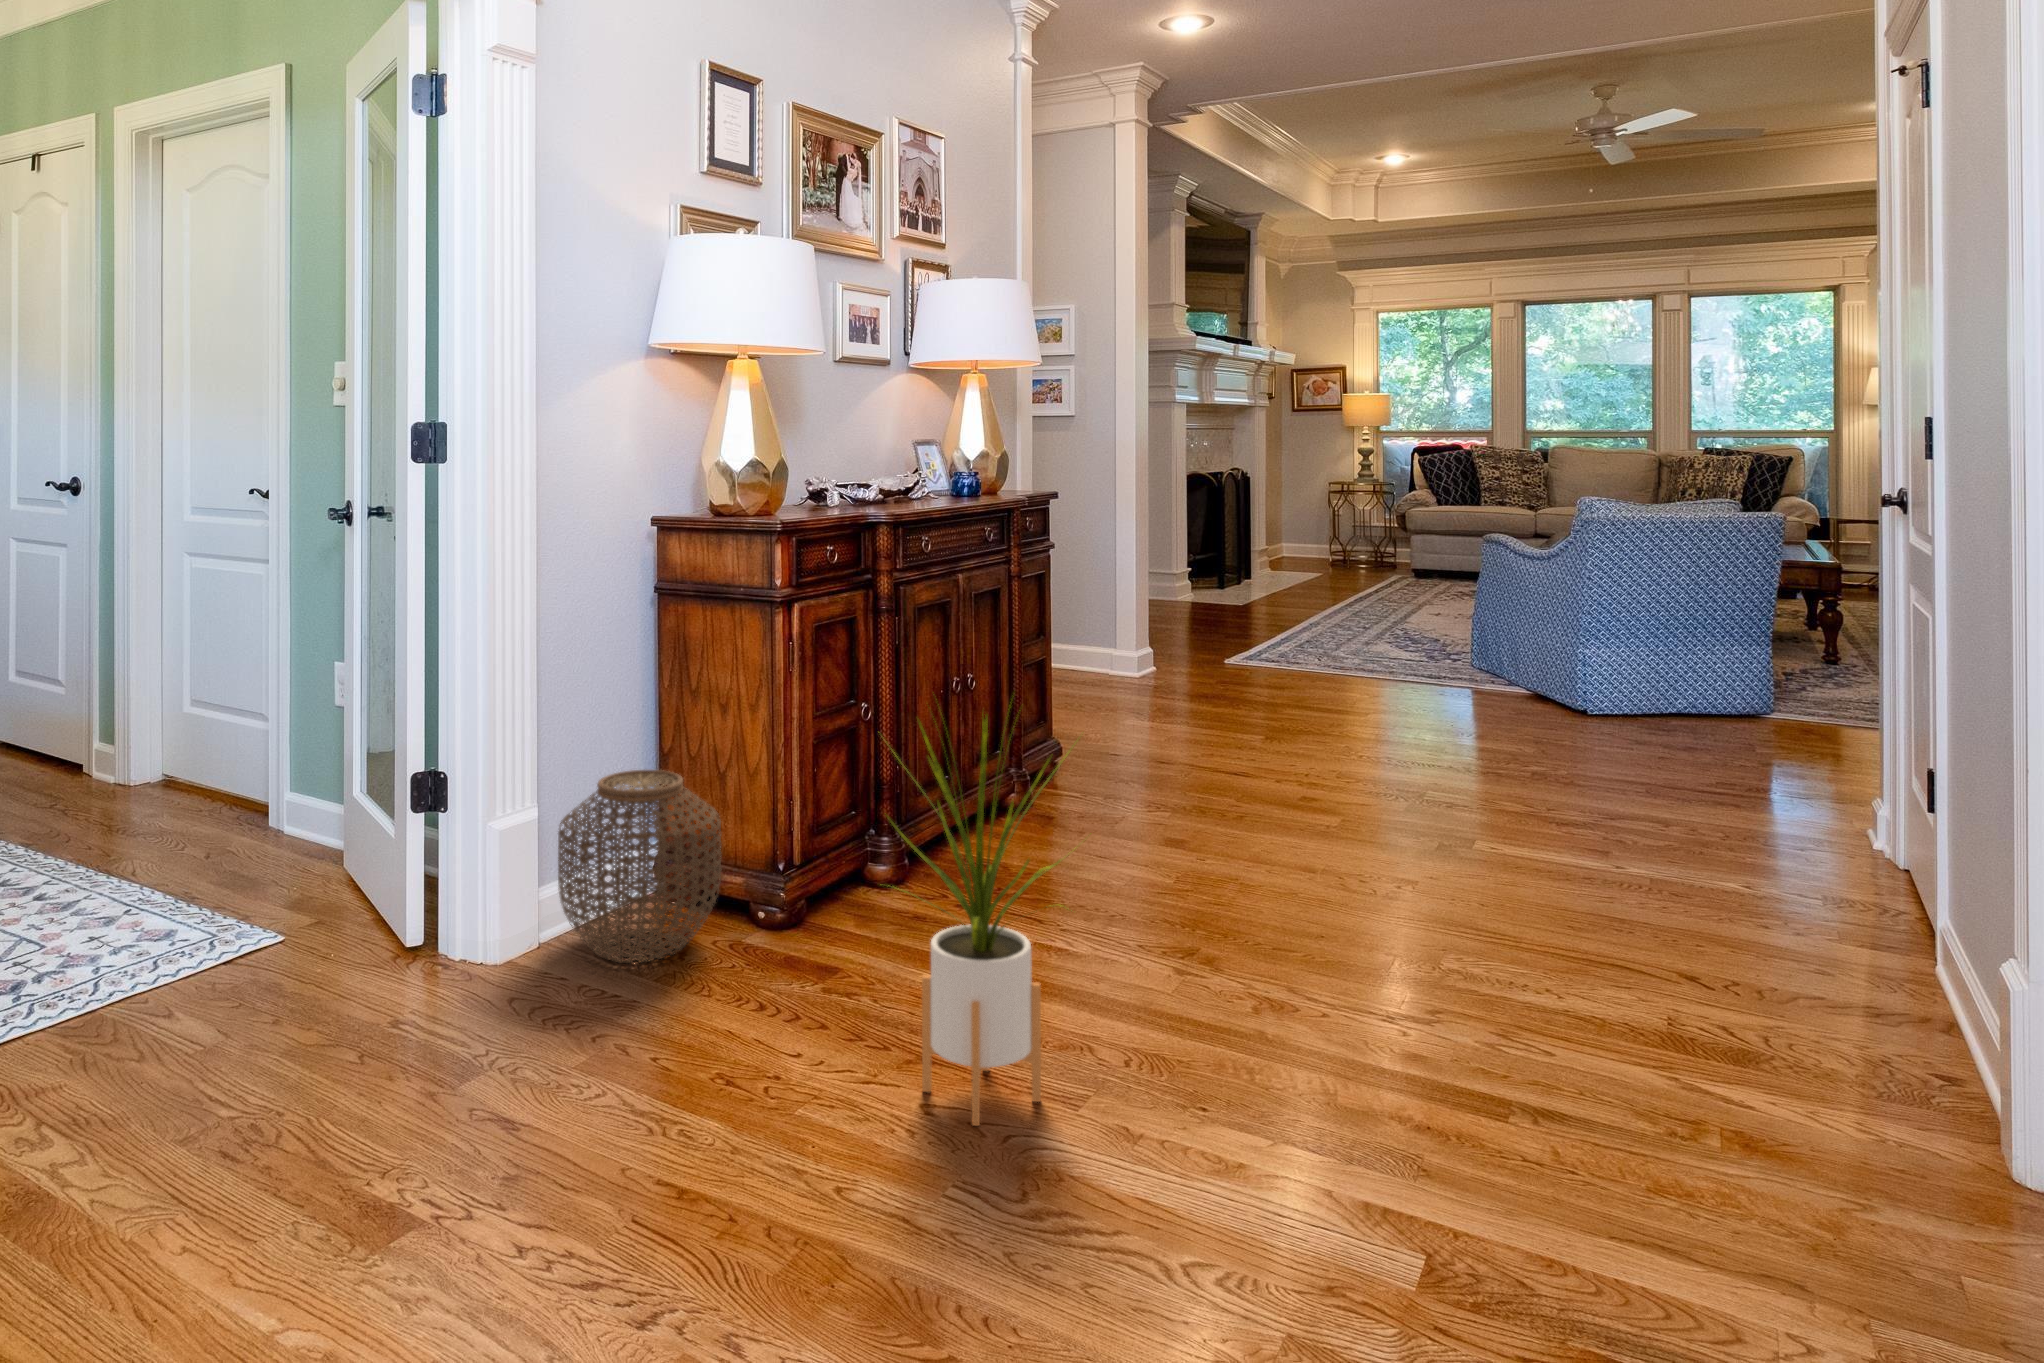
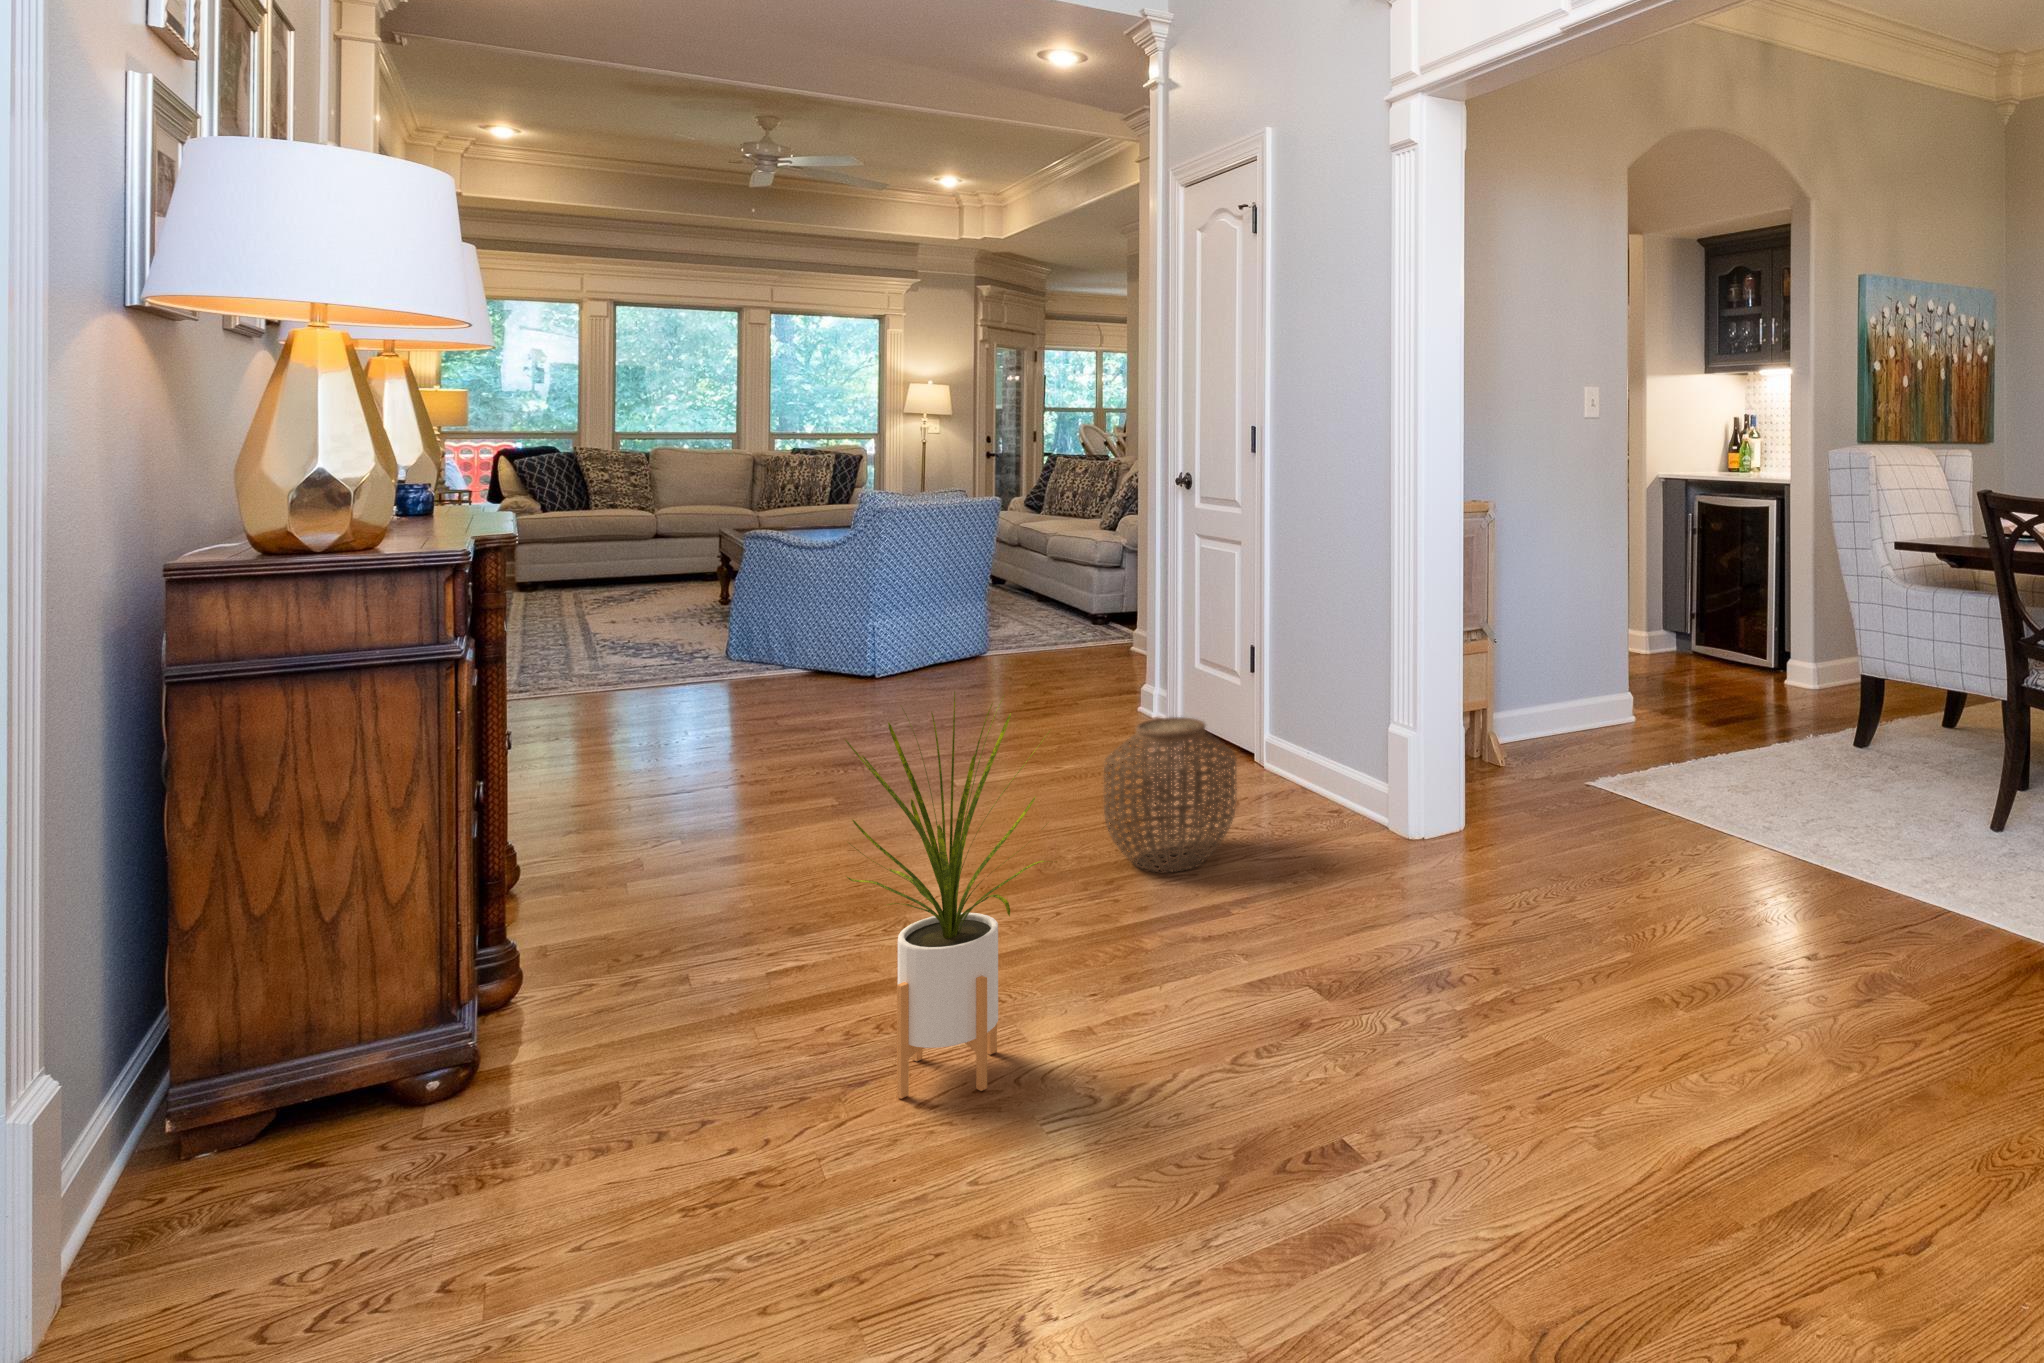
woven basket: present [558,770,721,963] -> present [1104,717,1237,872]

